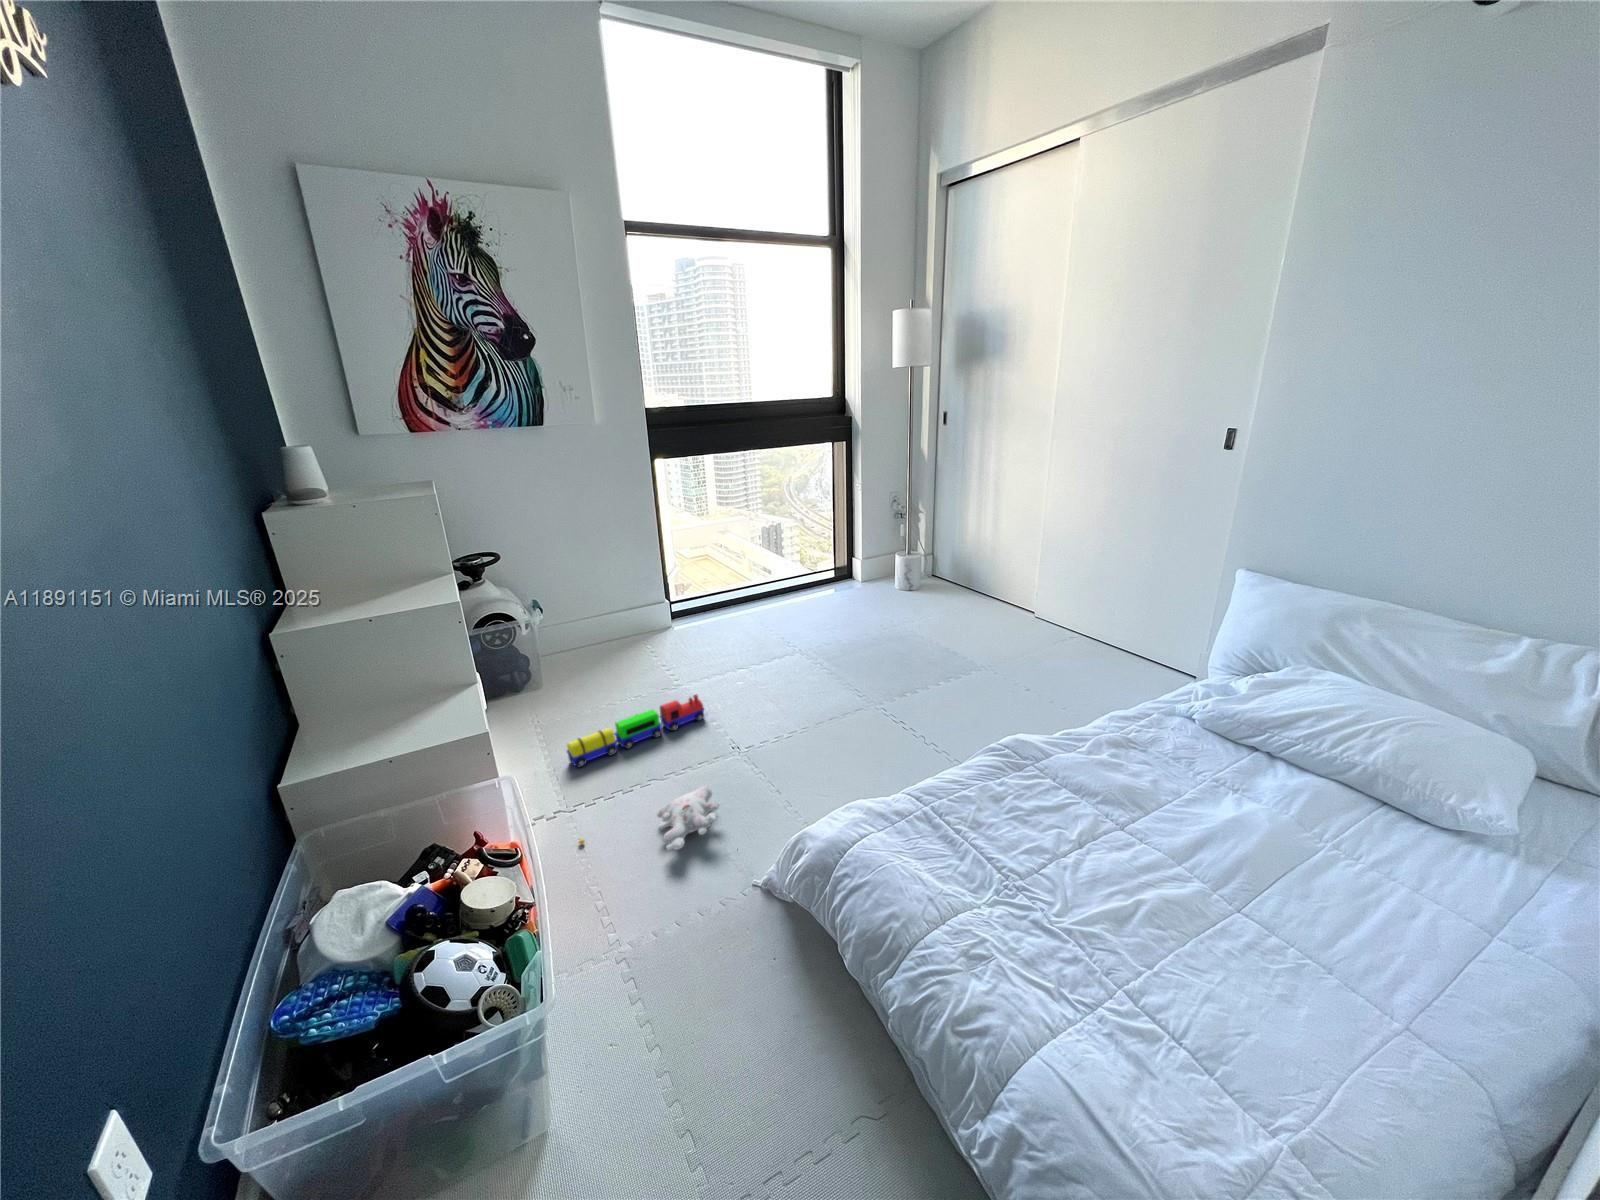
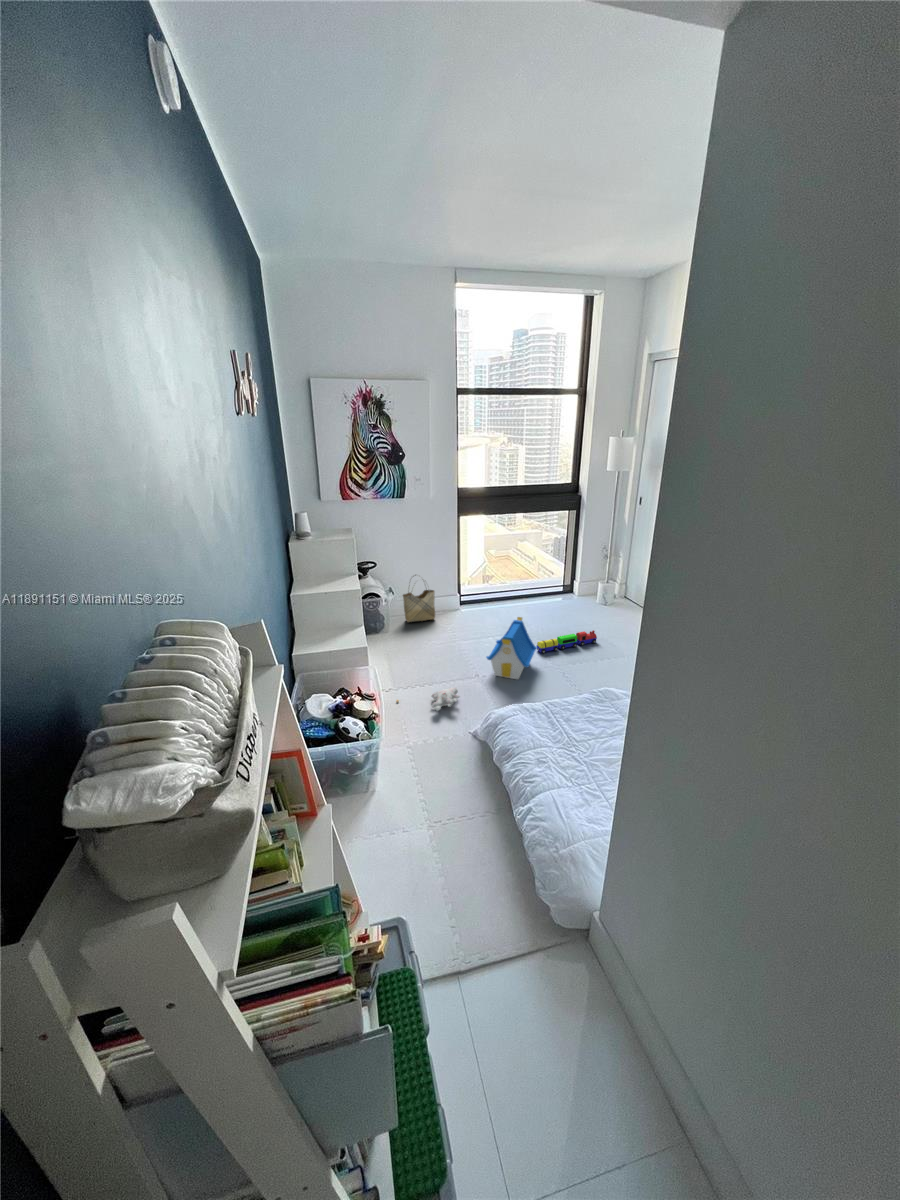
woven basket: none [564,573,633,665] -> present [403,575,435,622]
toy house: none [753,624,840,743] -> present [486,617,537,679]
toy train: present [567,695,704,768] -> present [537,630,597,654]

